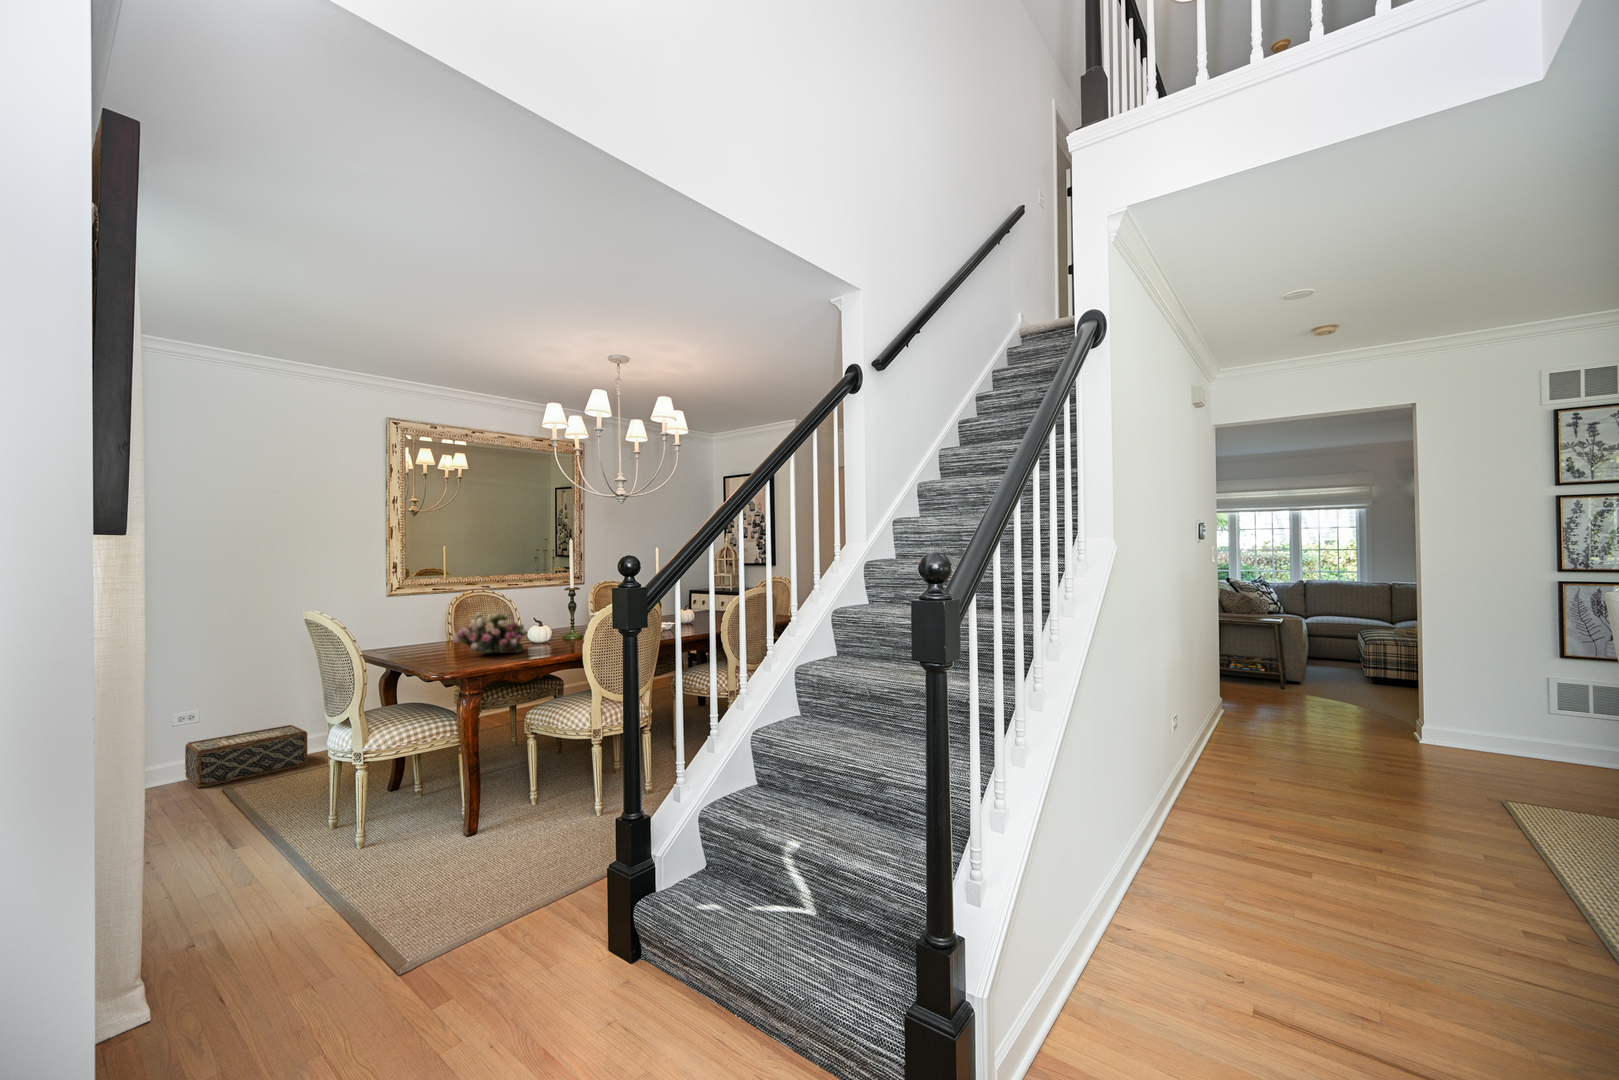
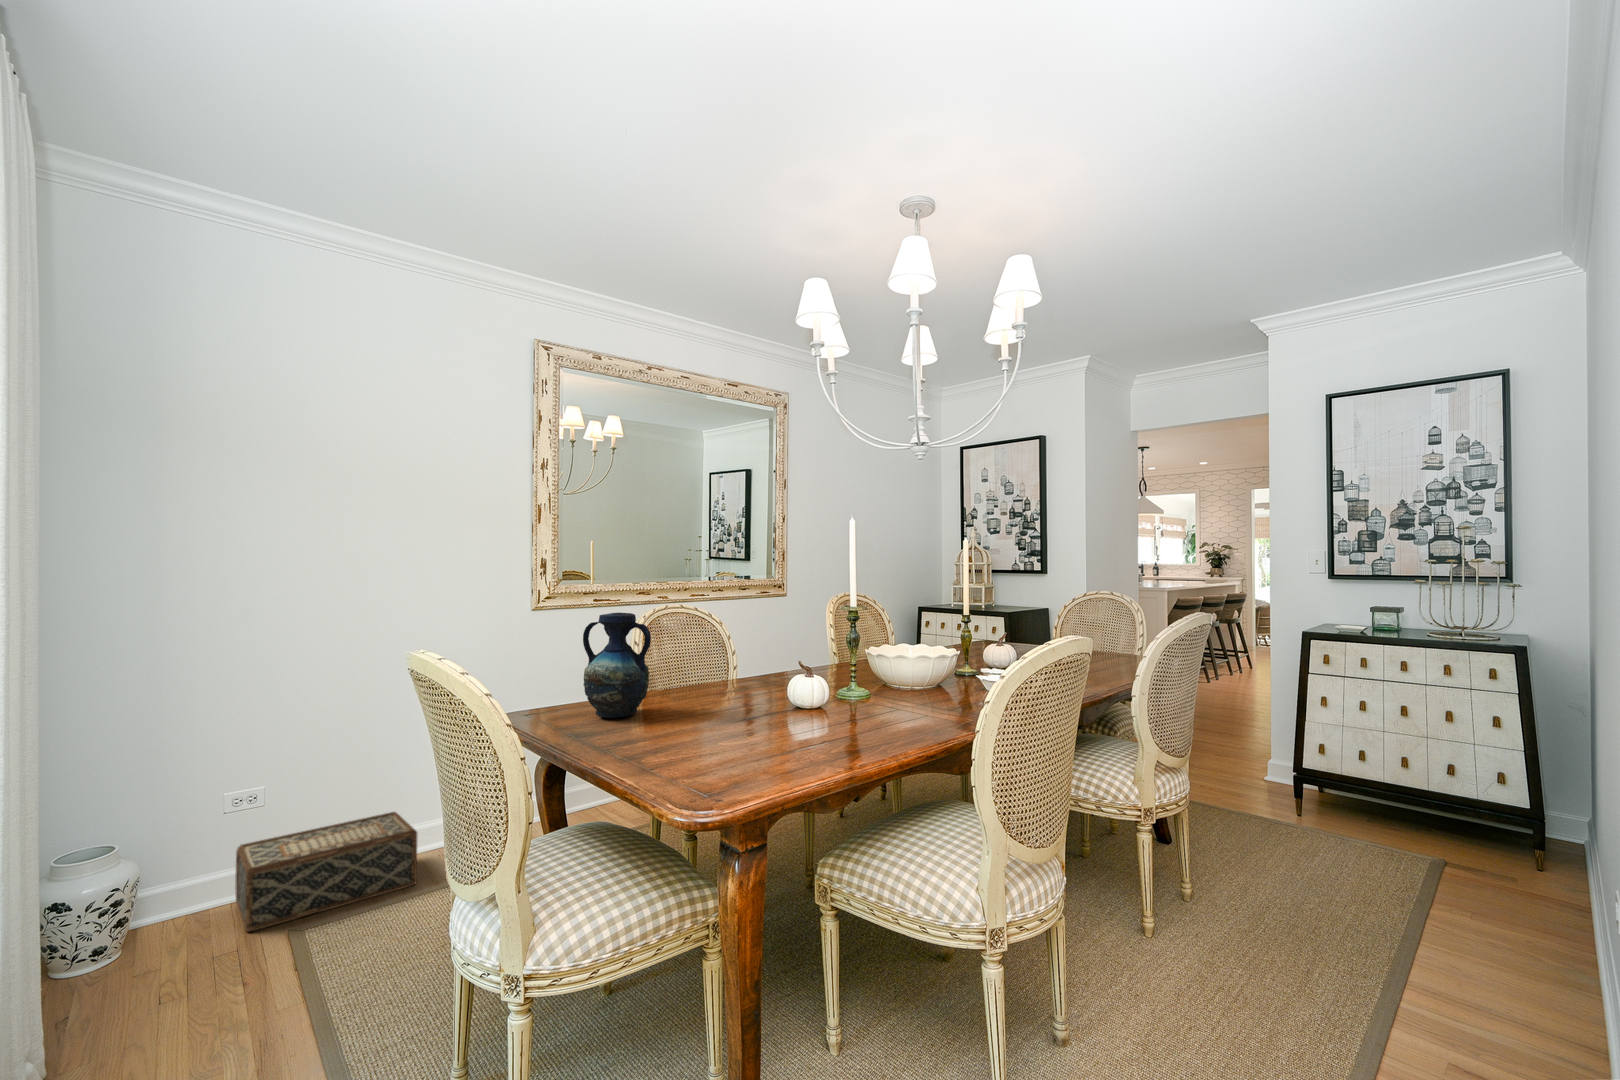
vase: none [407,594,447,651] -> present [583,613,651,718]
flower arrangement: present [453,612,527,653] -> none [678,652,807,738]

